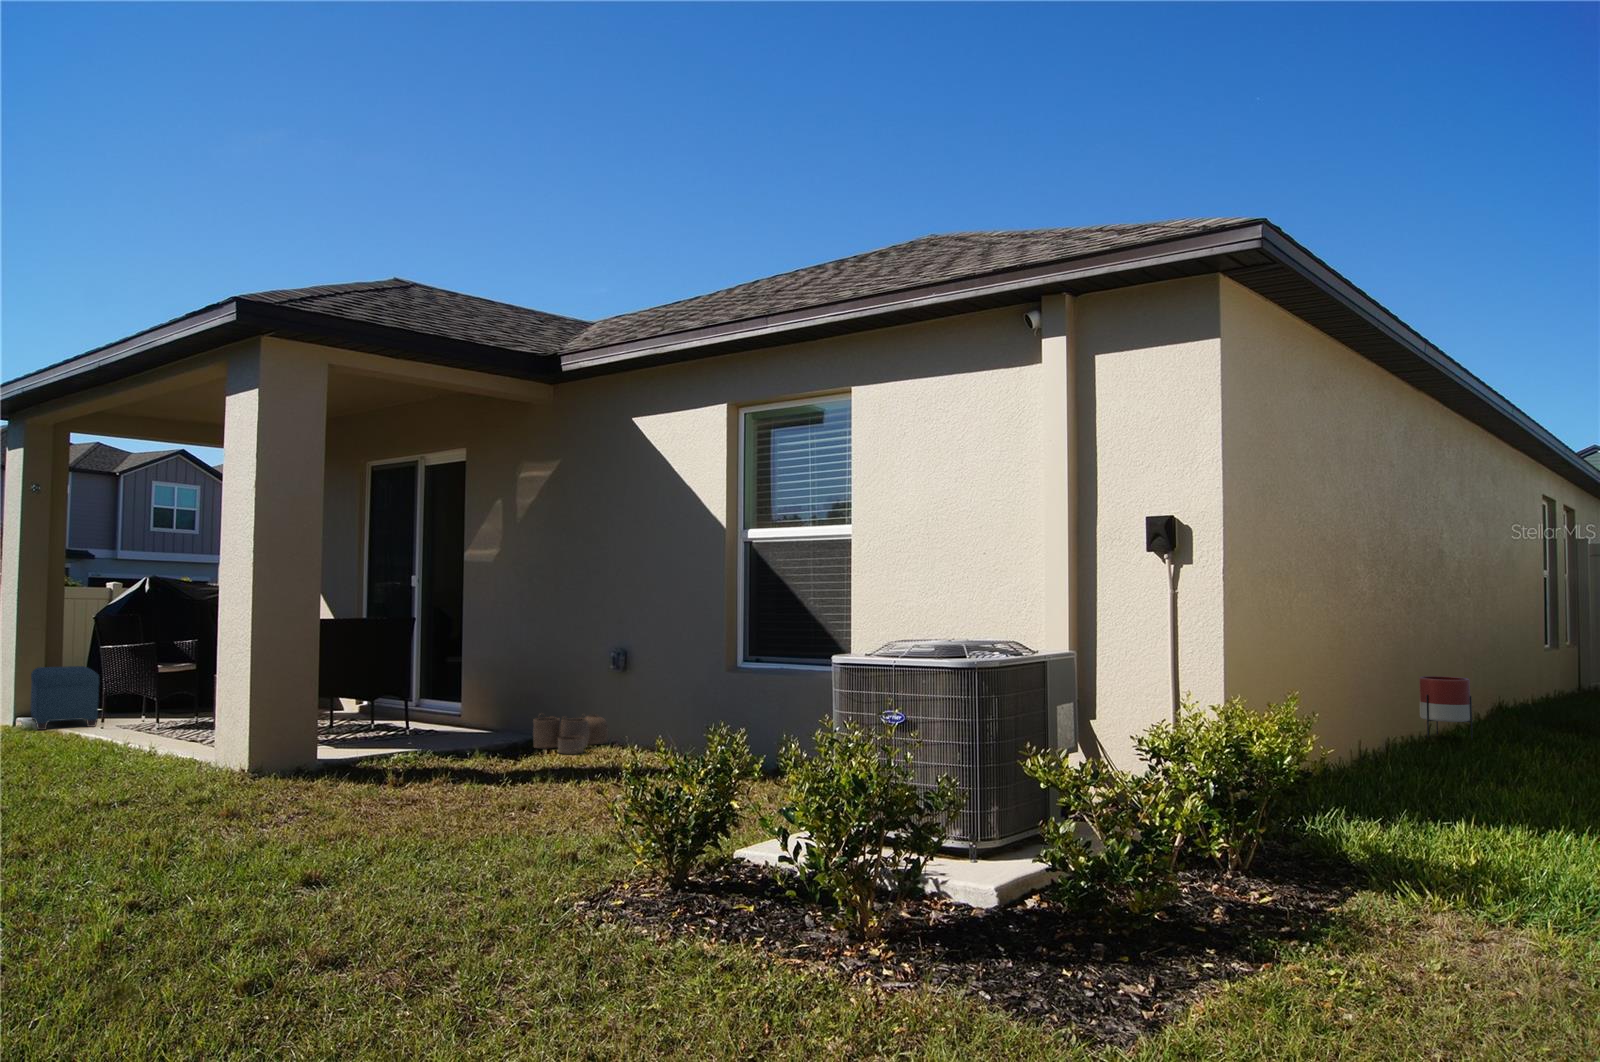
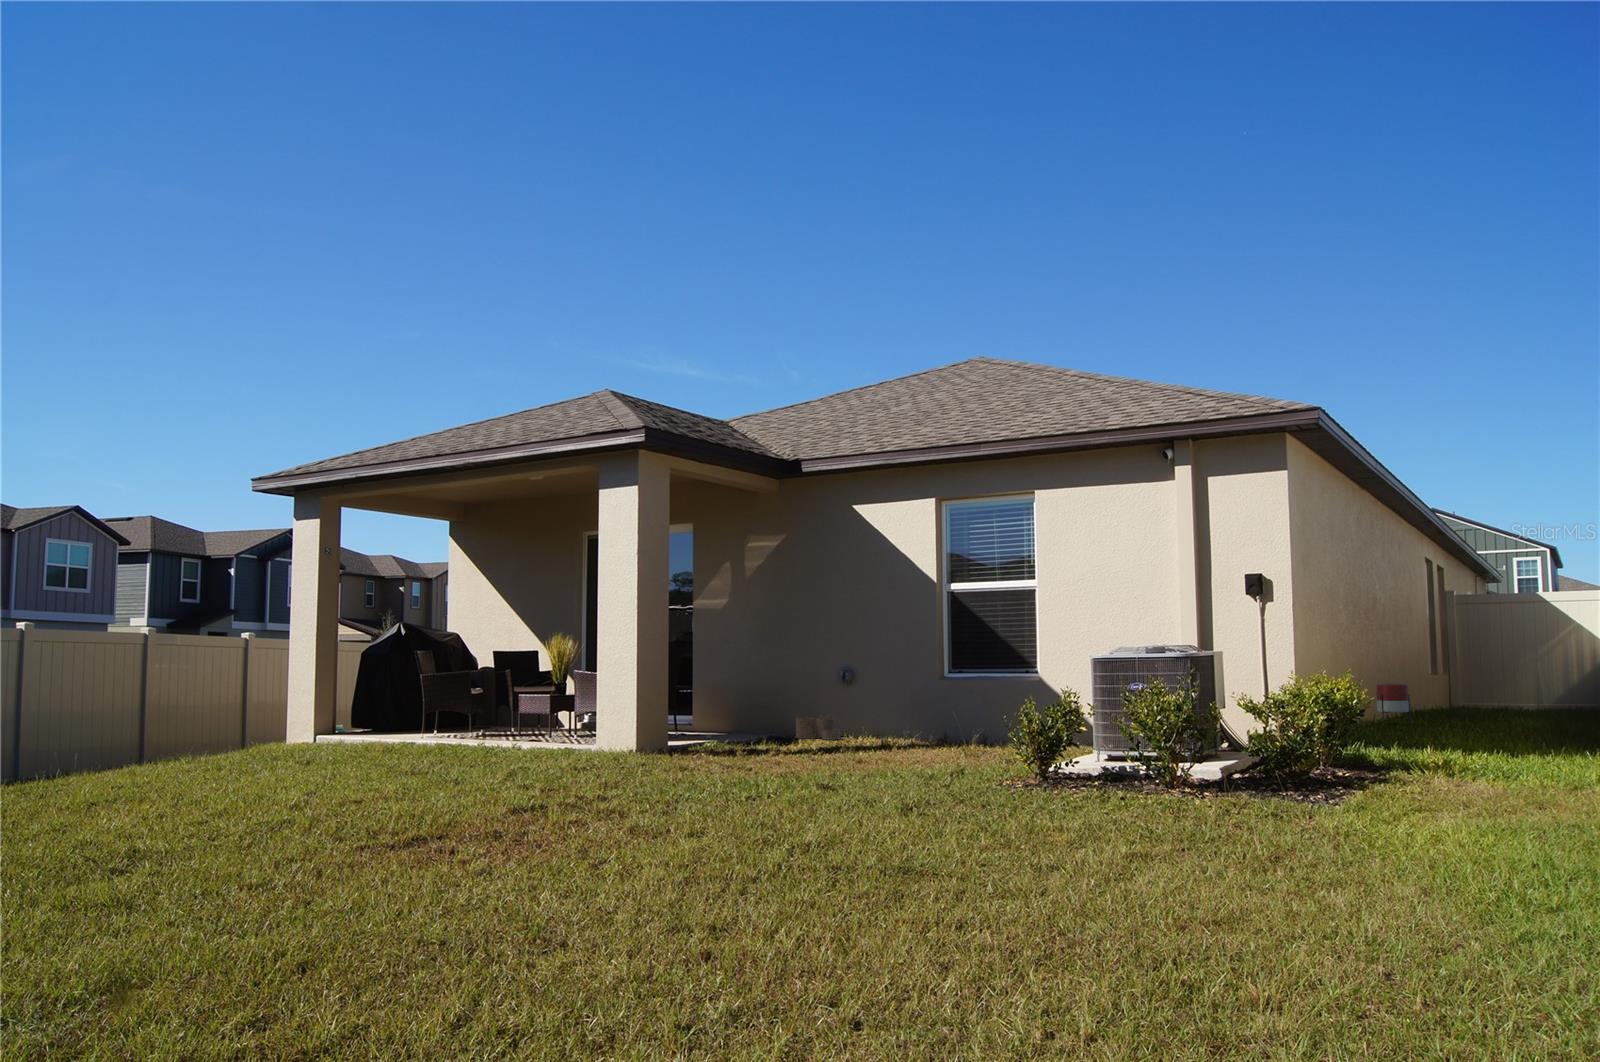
bench: present [31,666,99,730] -> none [344,694,423,739]

